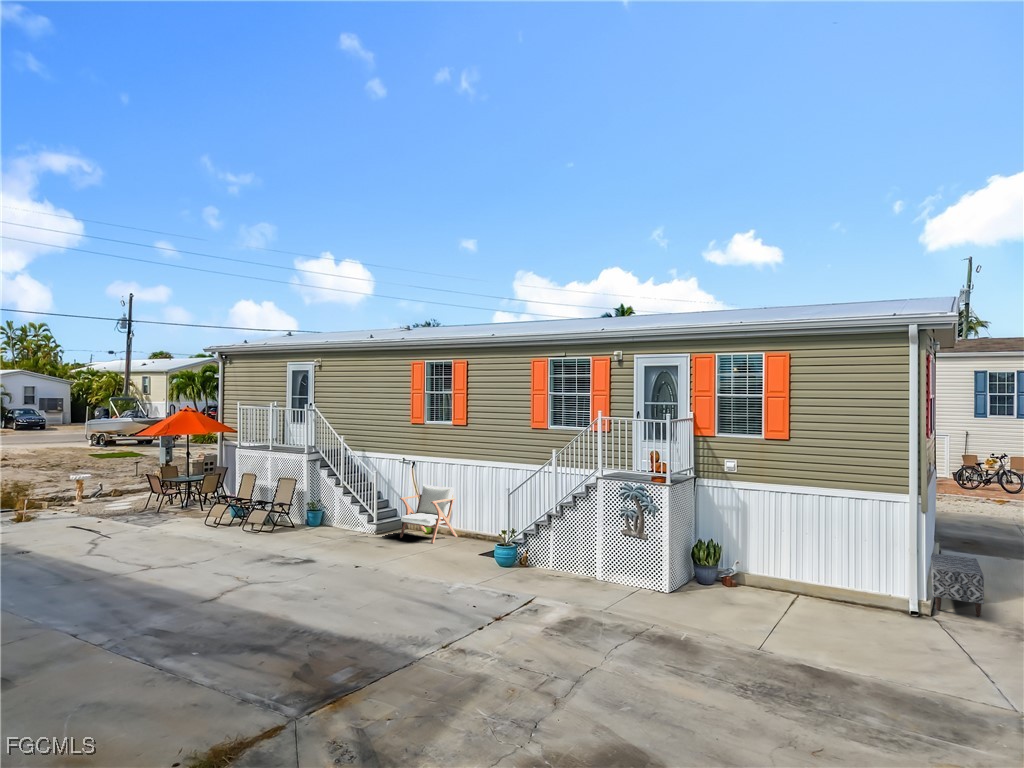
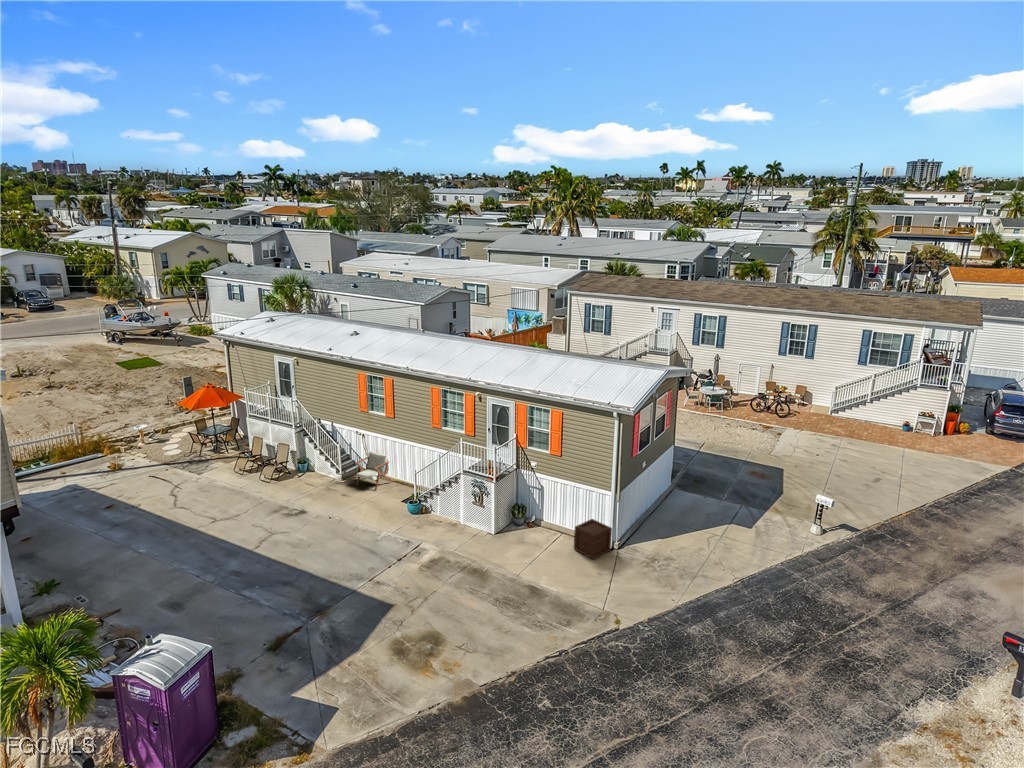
wooden crate: none [844,552,921,625] -> present [574,519,612,559]
bench: present [931,553,984,616] -> none [621,512,655,552]

